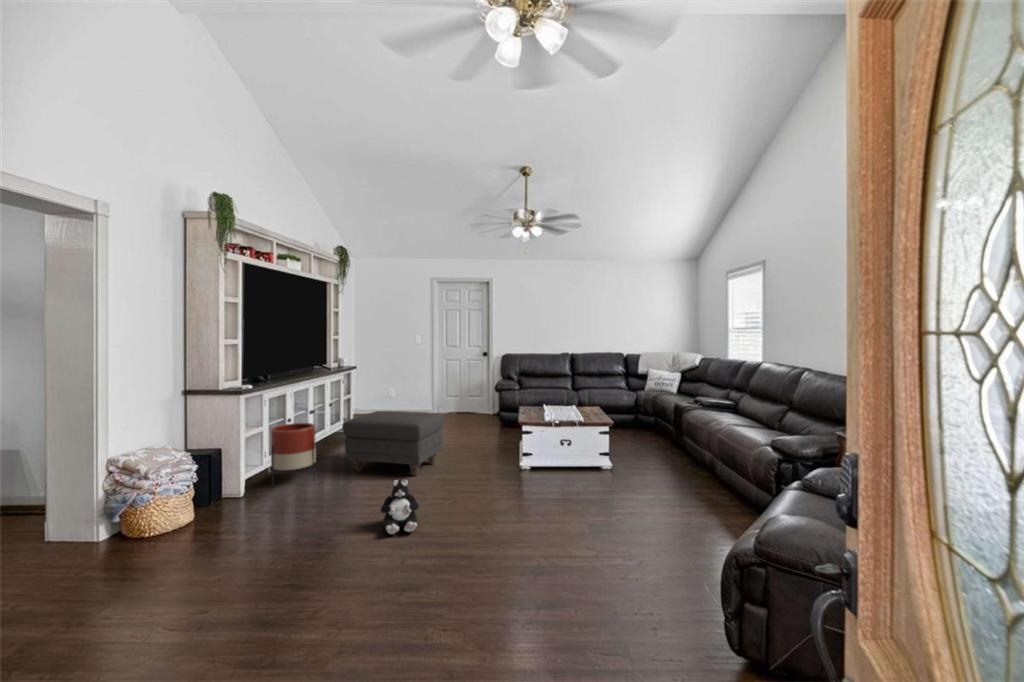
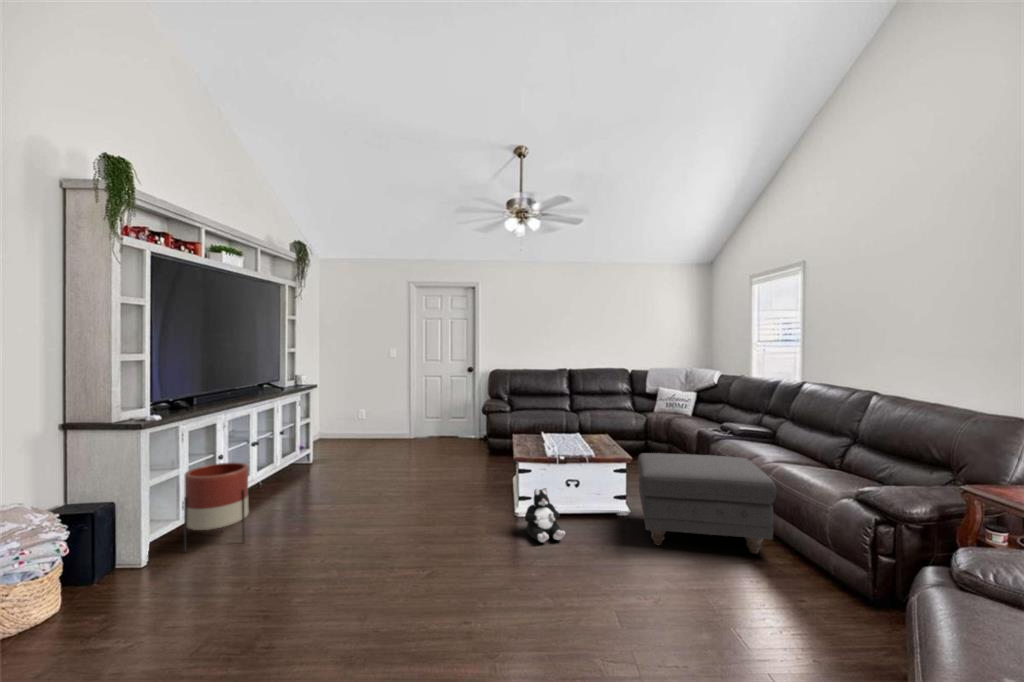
ottoman: present [342,411,445,476] -> present [638,453,777,554]
plush toy: present [381,479,419,534] -> present [525,488,565,542]

